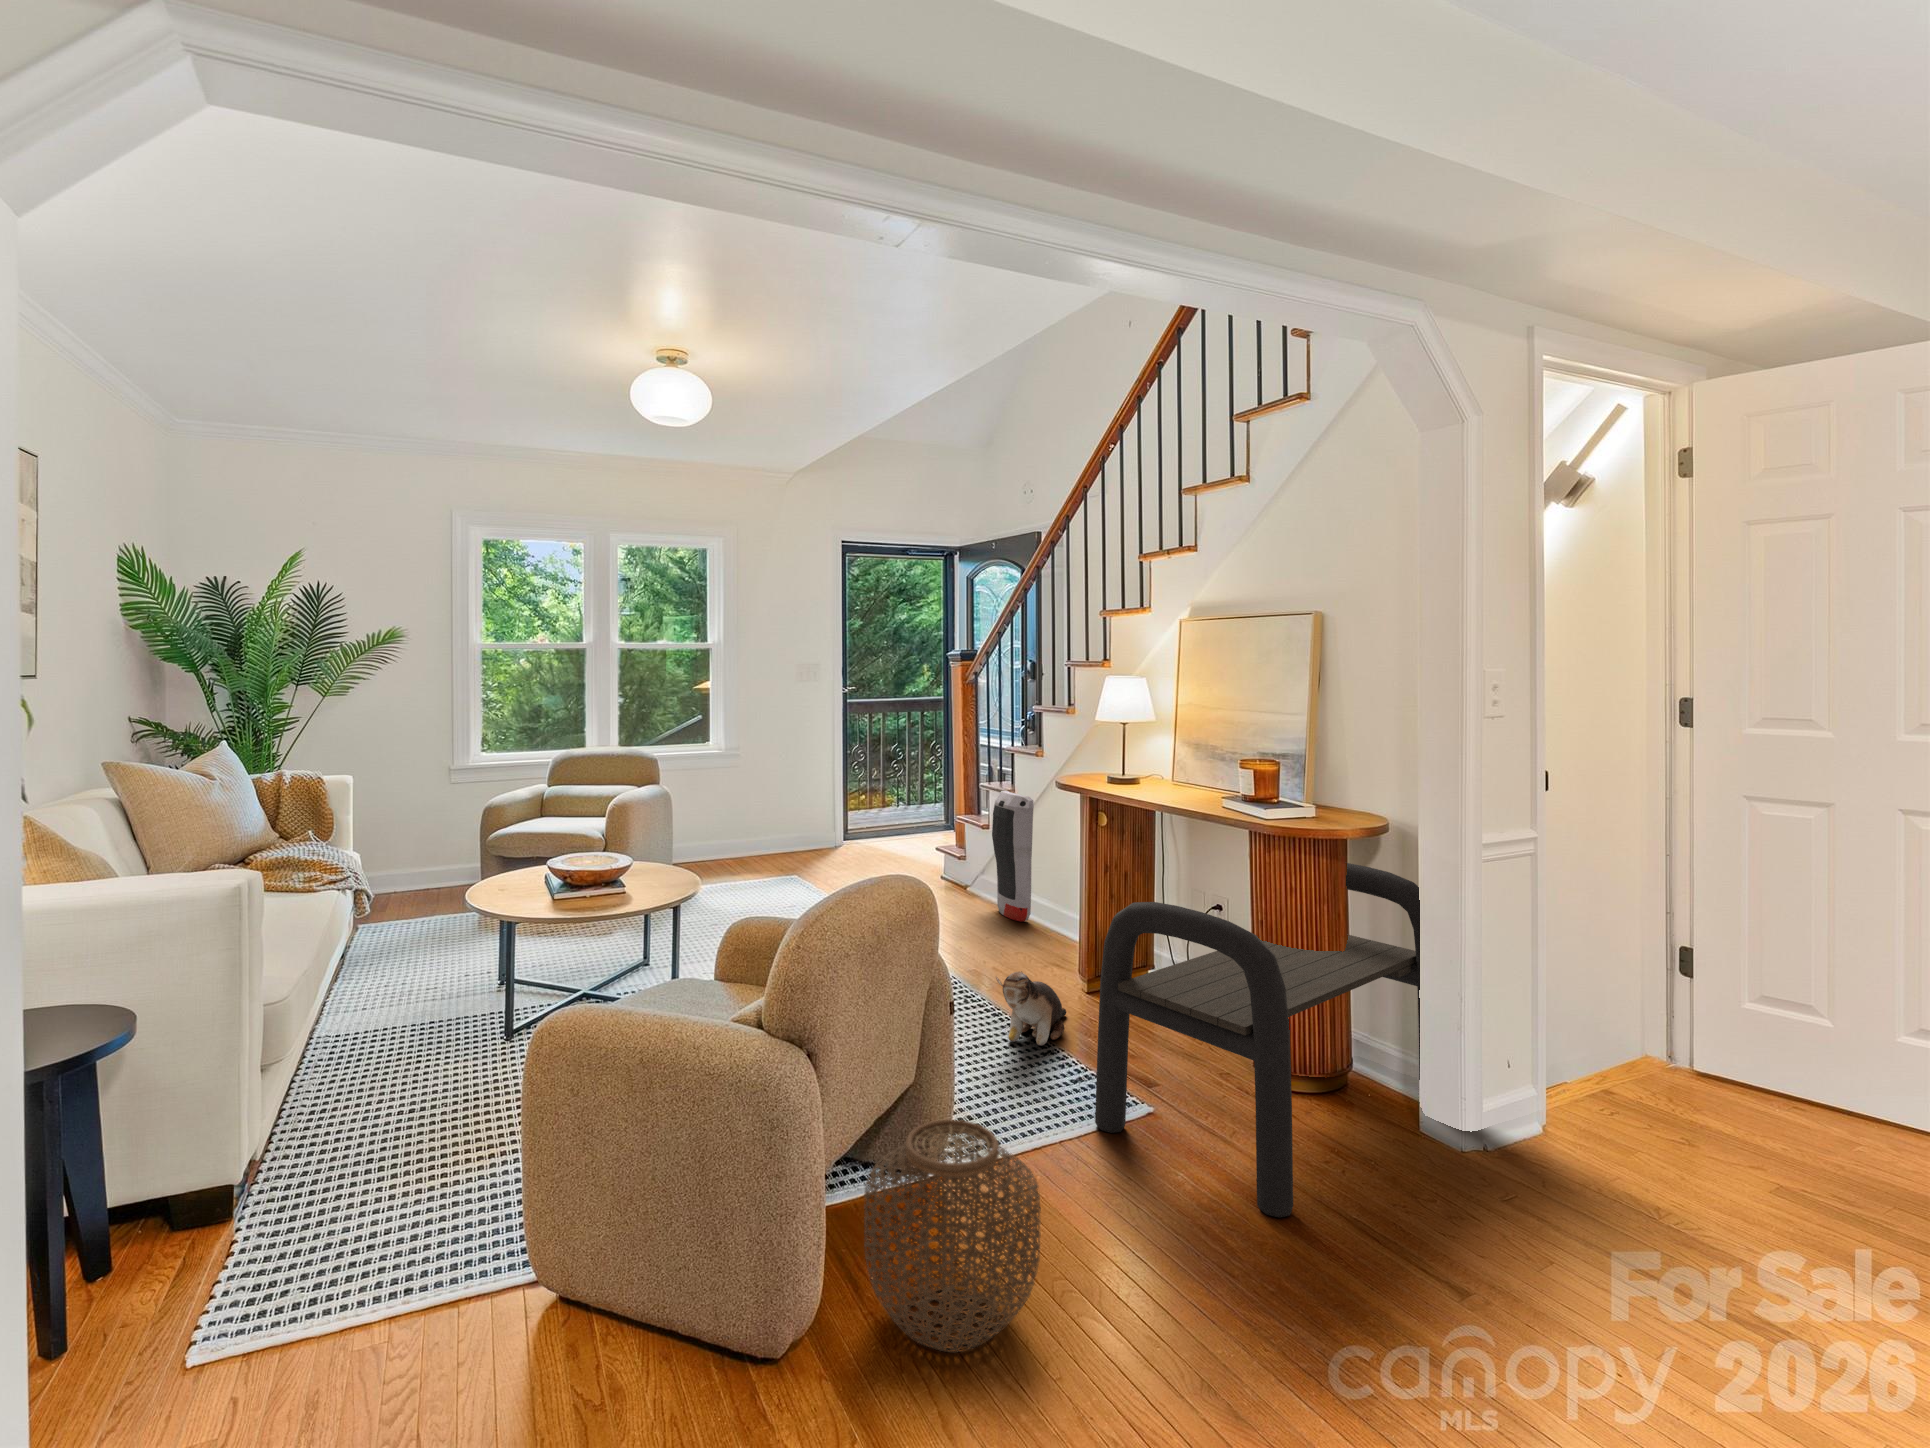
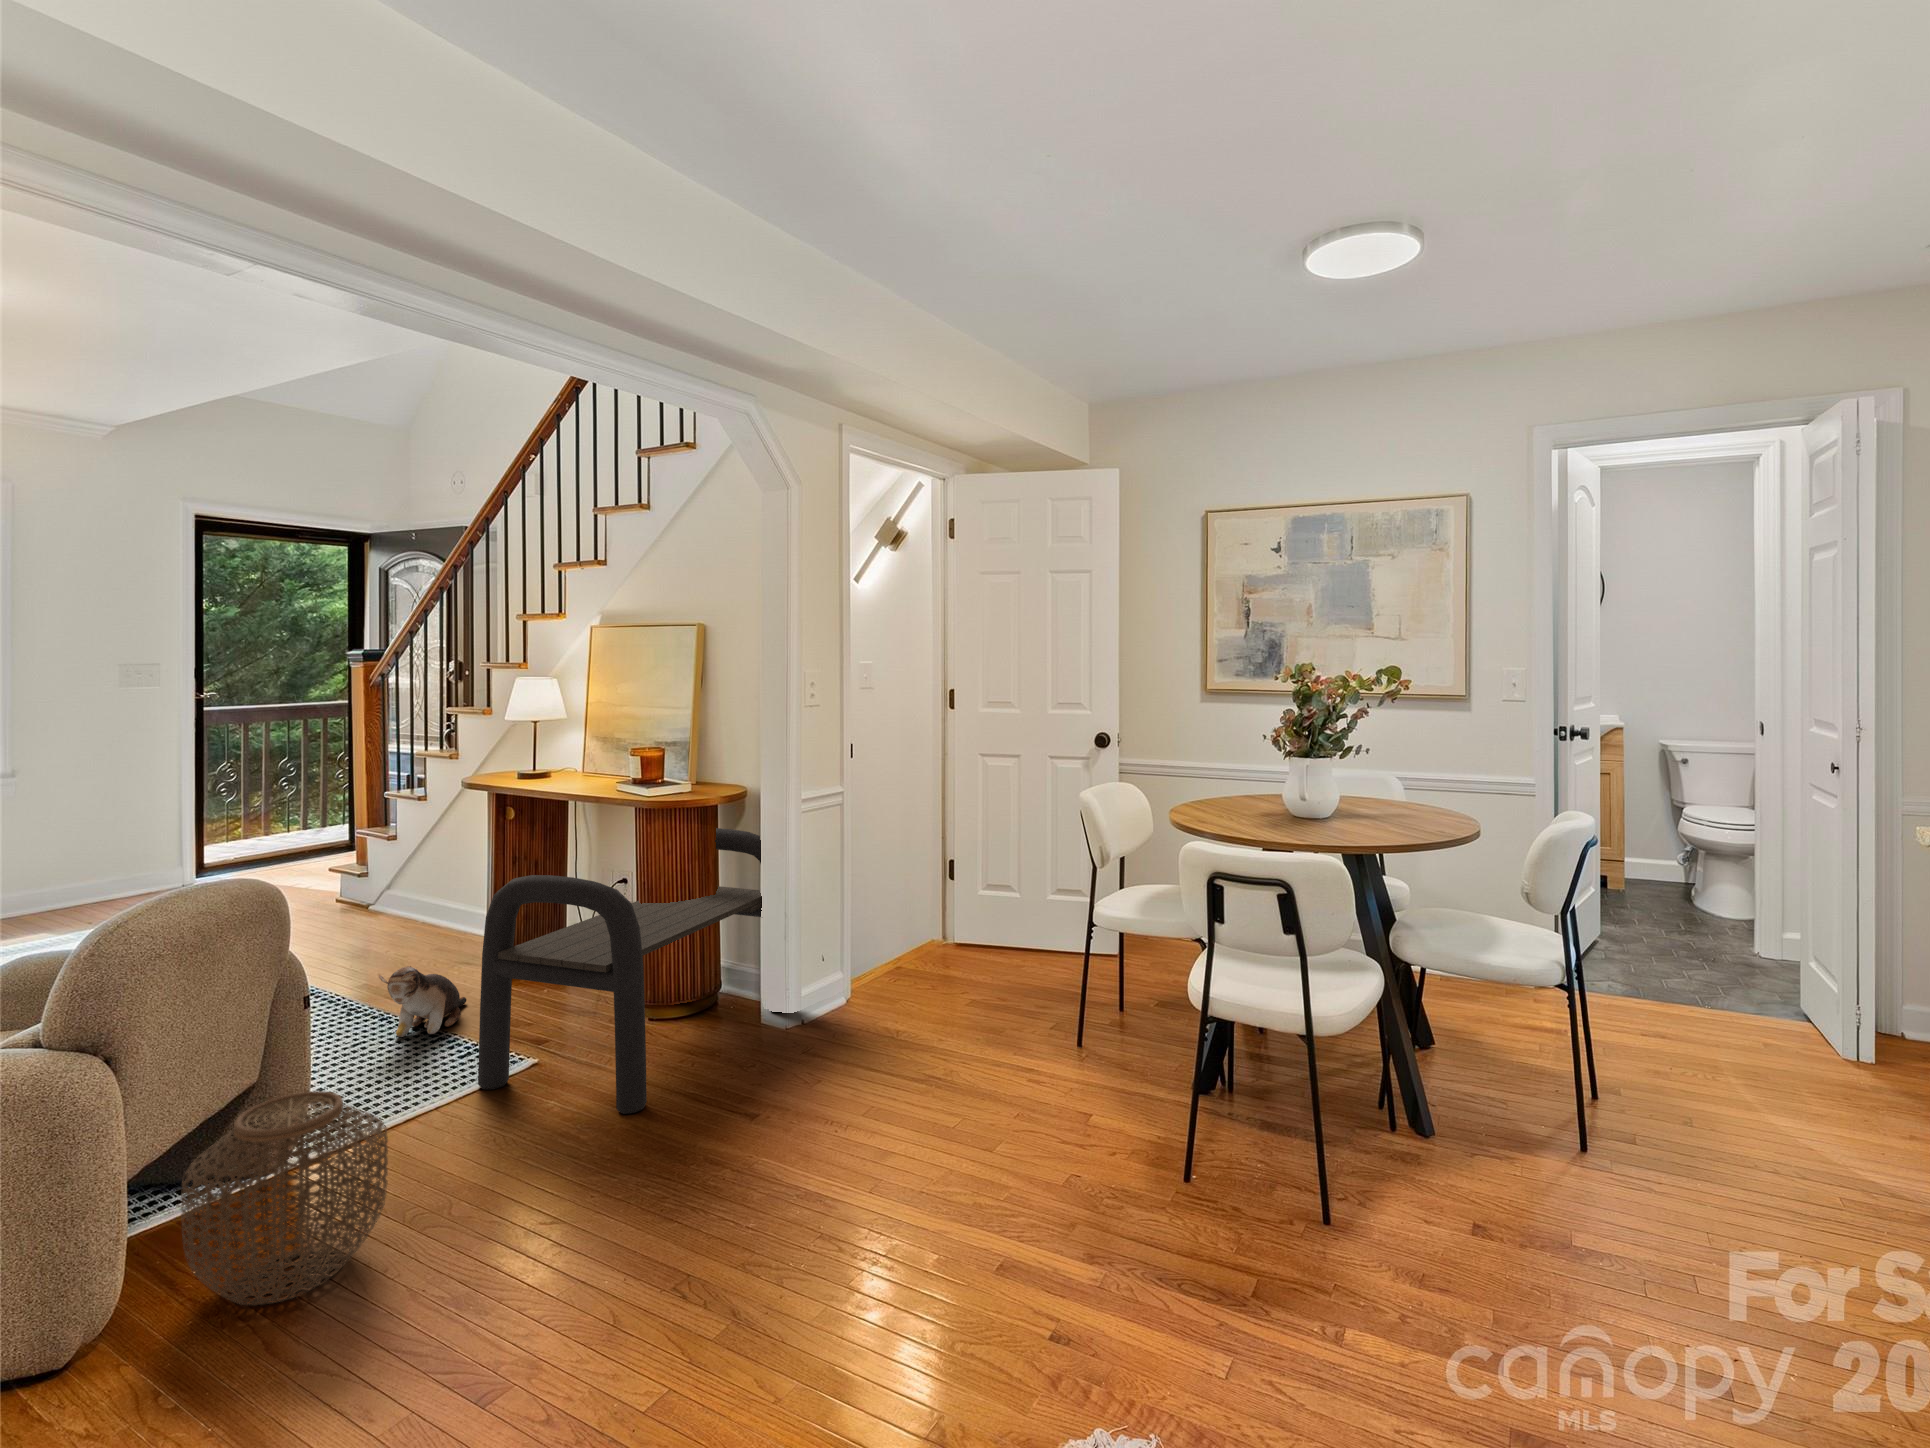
air purifier: present [992,791,1034,921] -> none [397,796,445,928]

